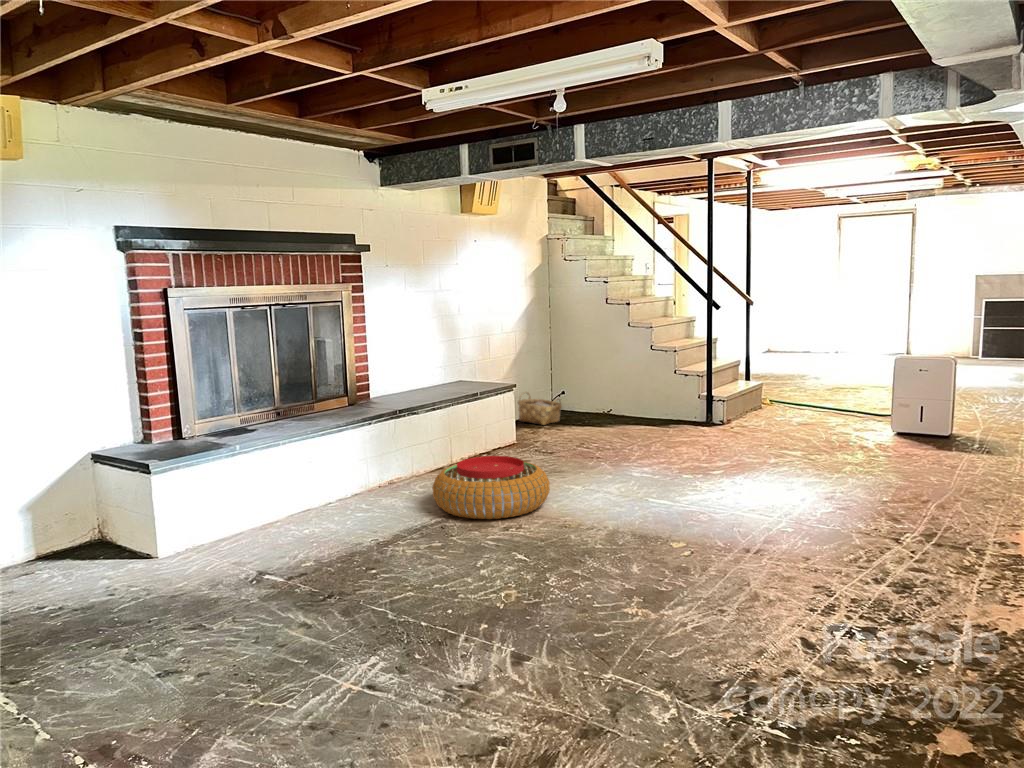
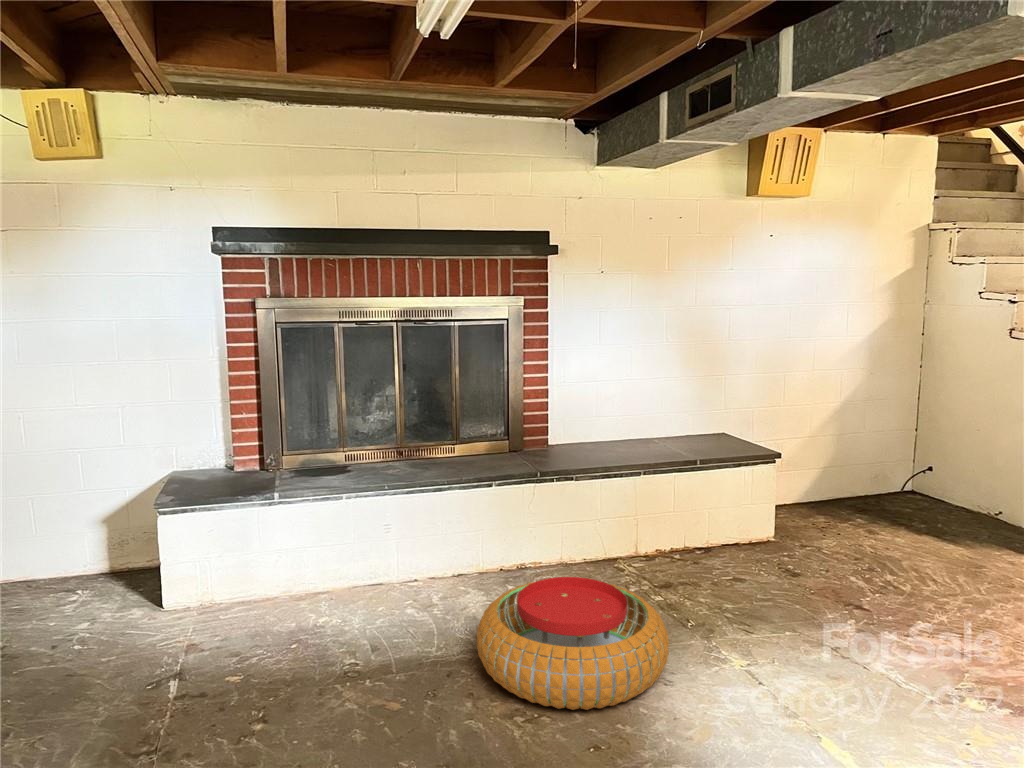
woven basket: present [518,392,562,425] -> none [825,460,898,518]

